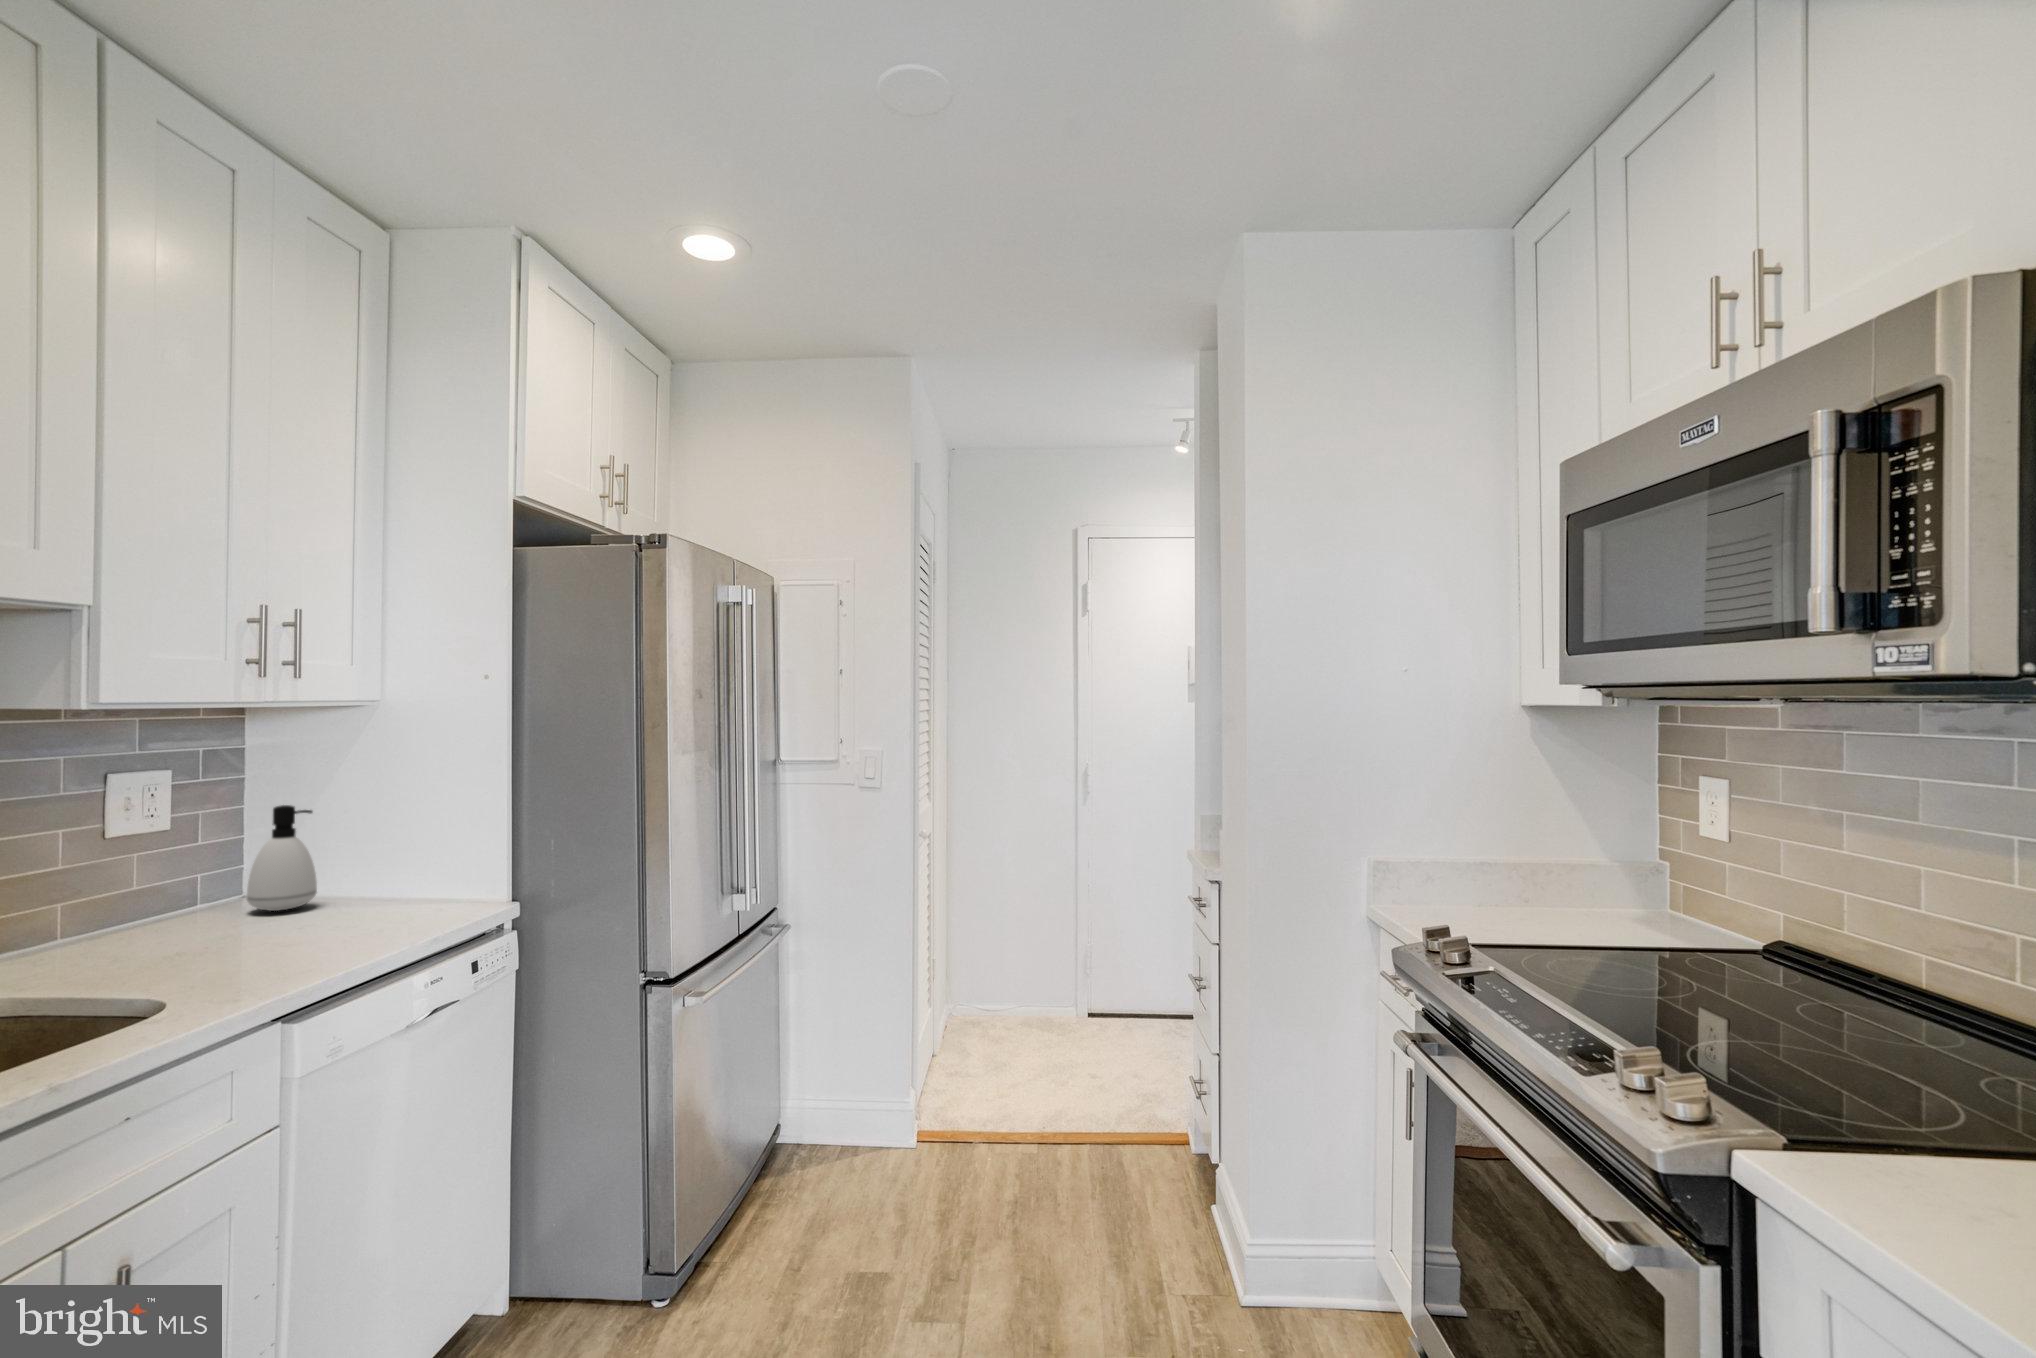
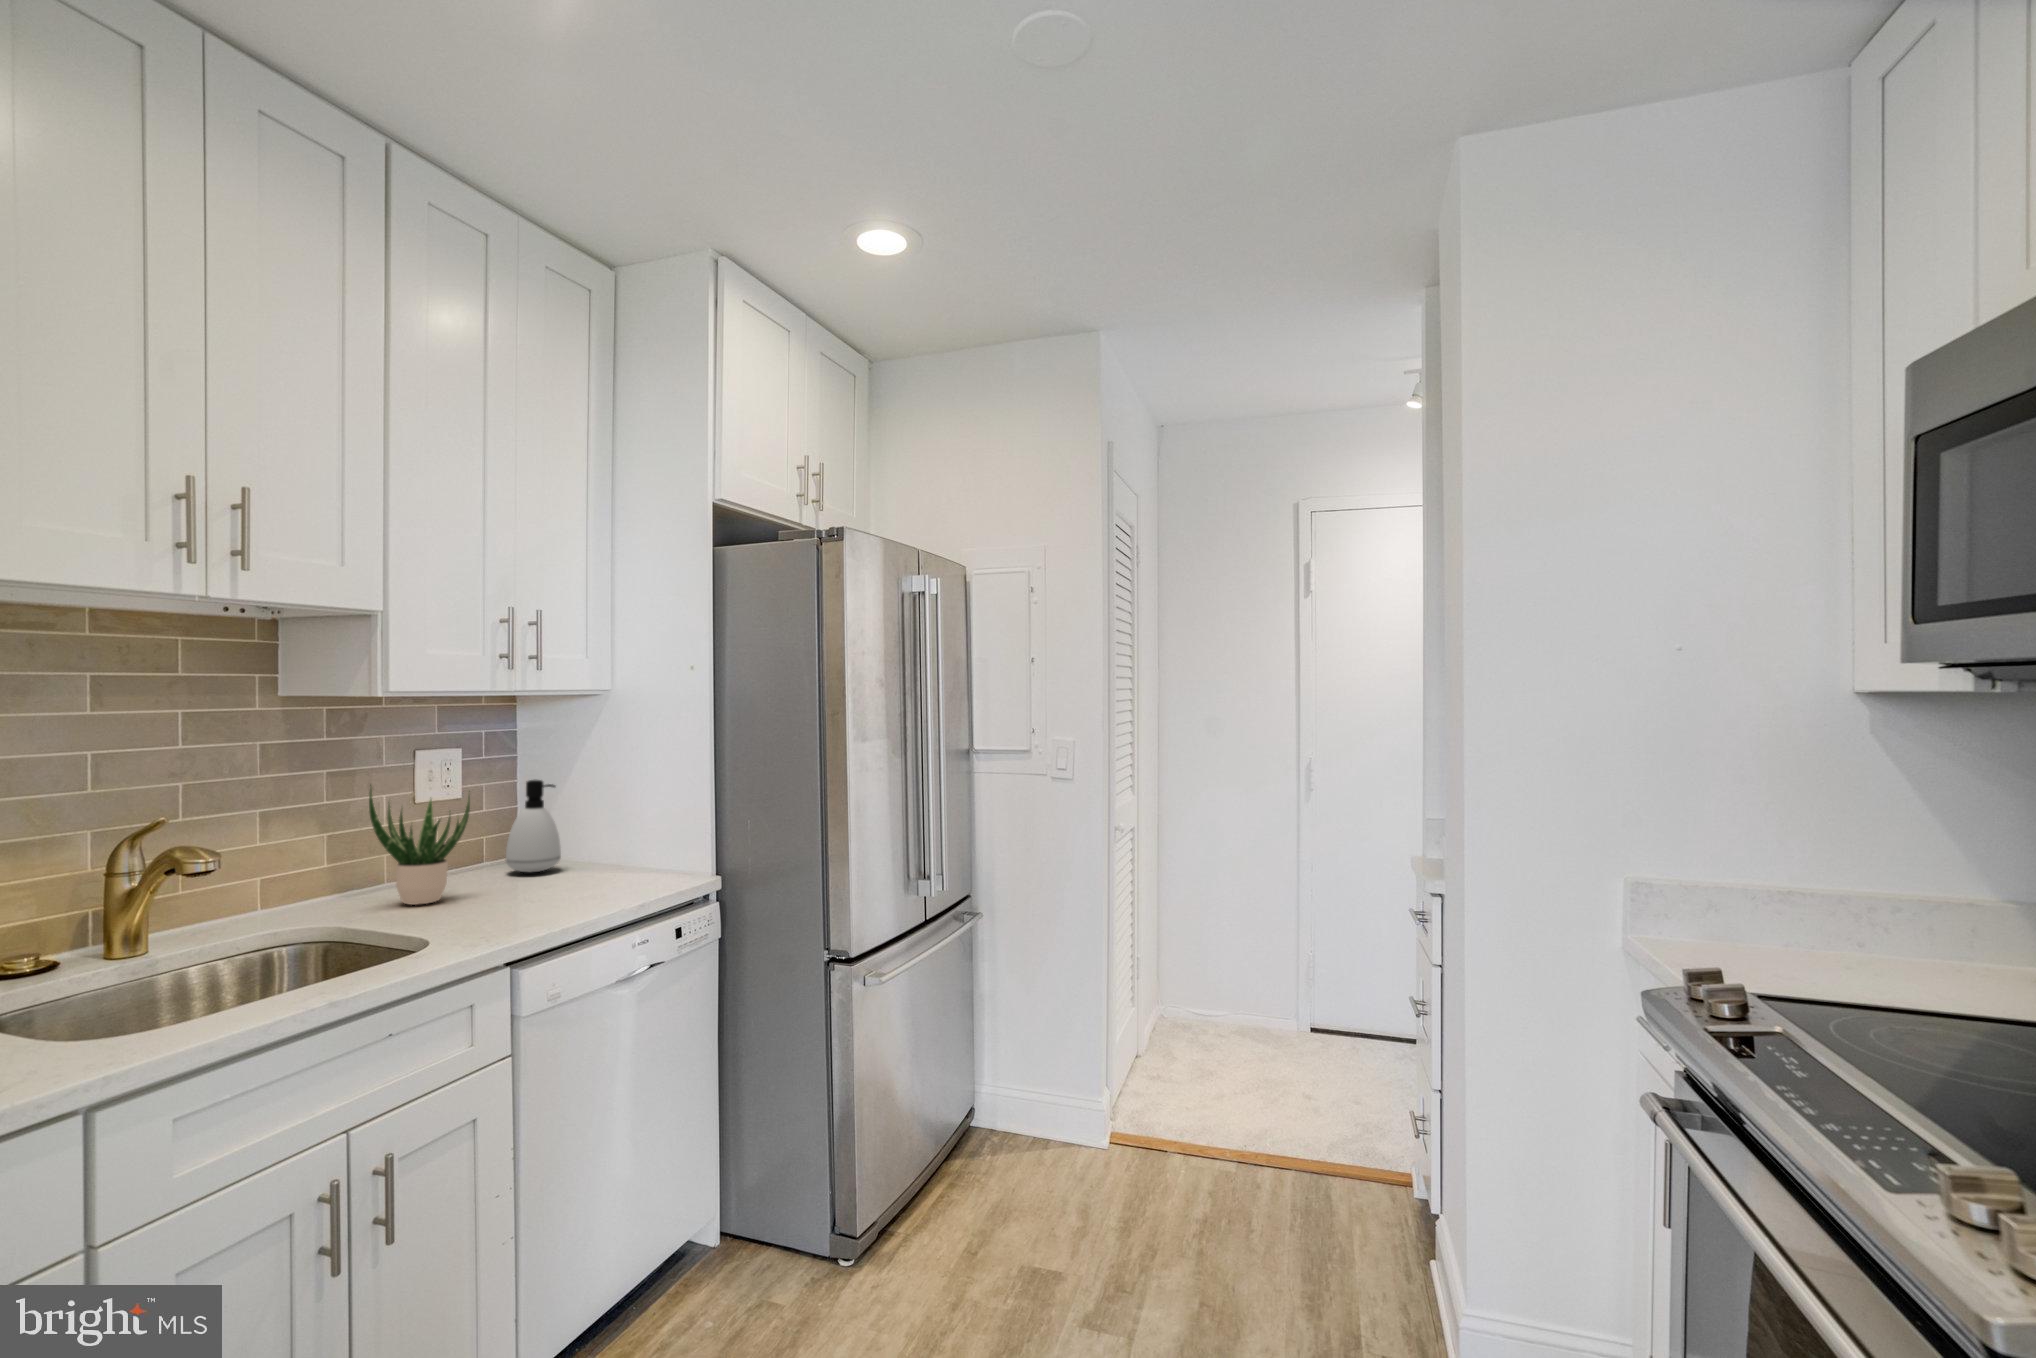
potted plant: none [84,816,214,955] -> present [369,785,470,905]

